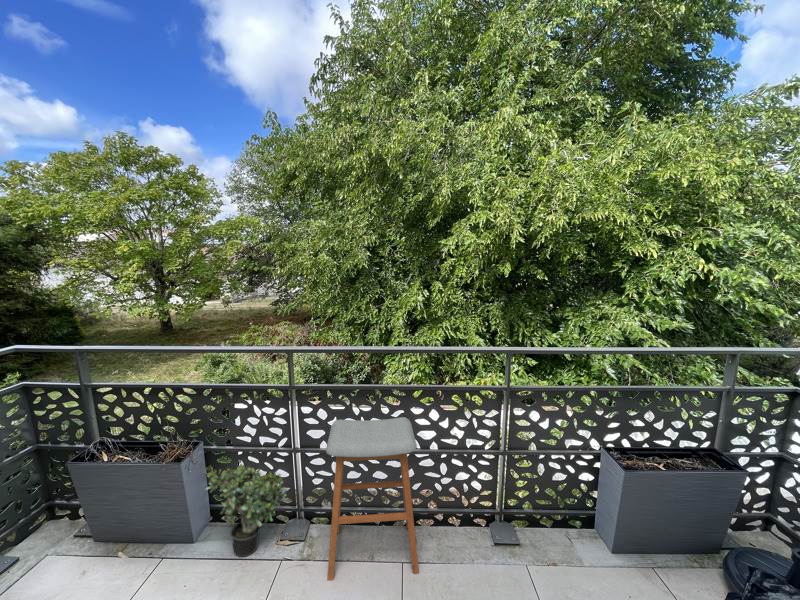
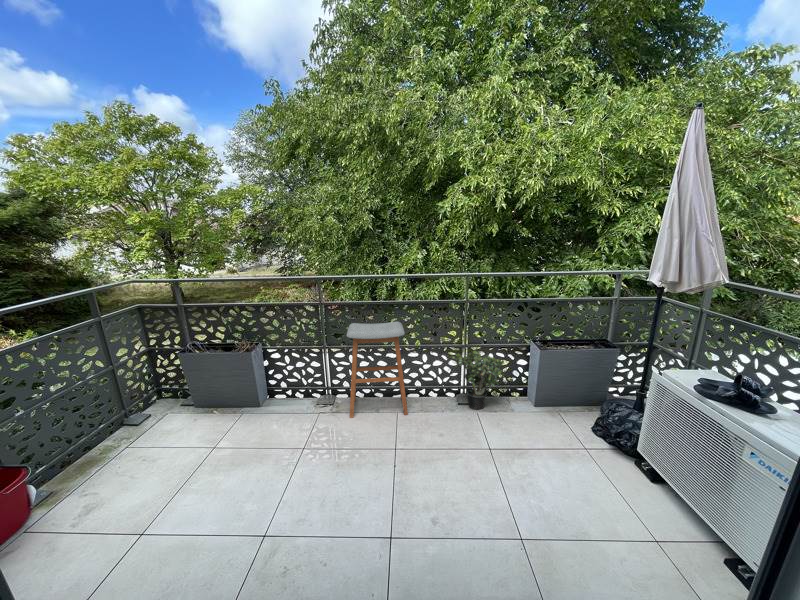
potted plant: present [206,465,286,557] -> present [453,351,504,409]

